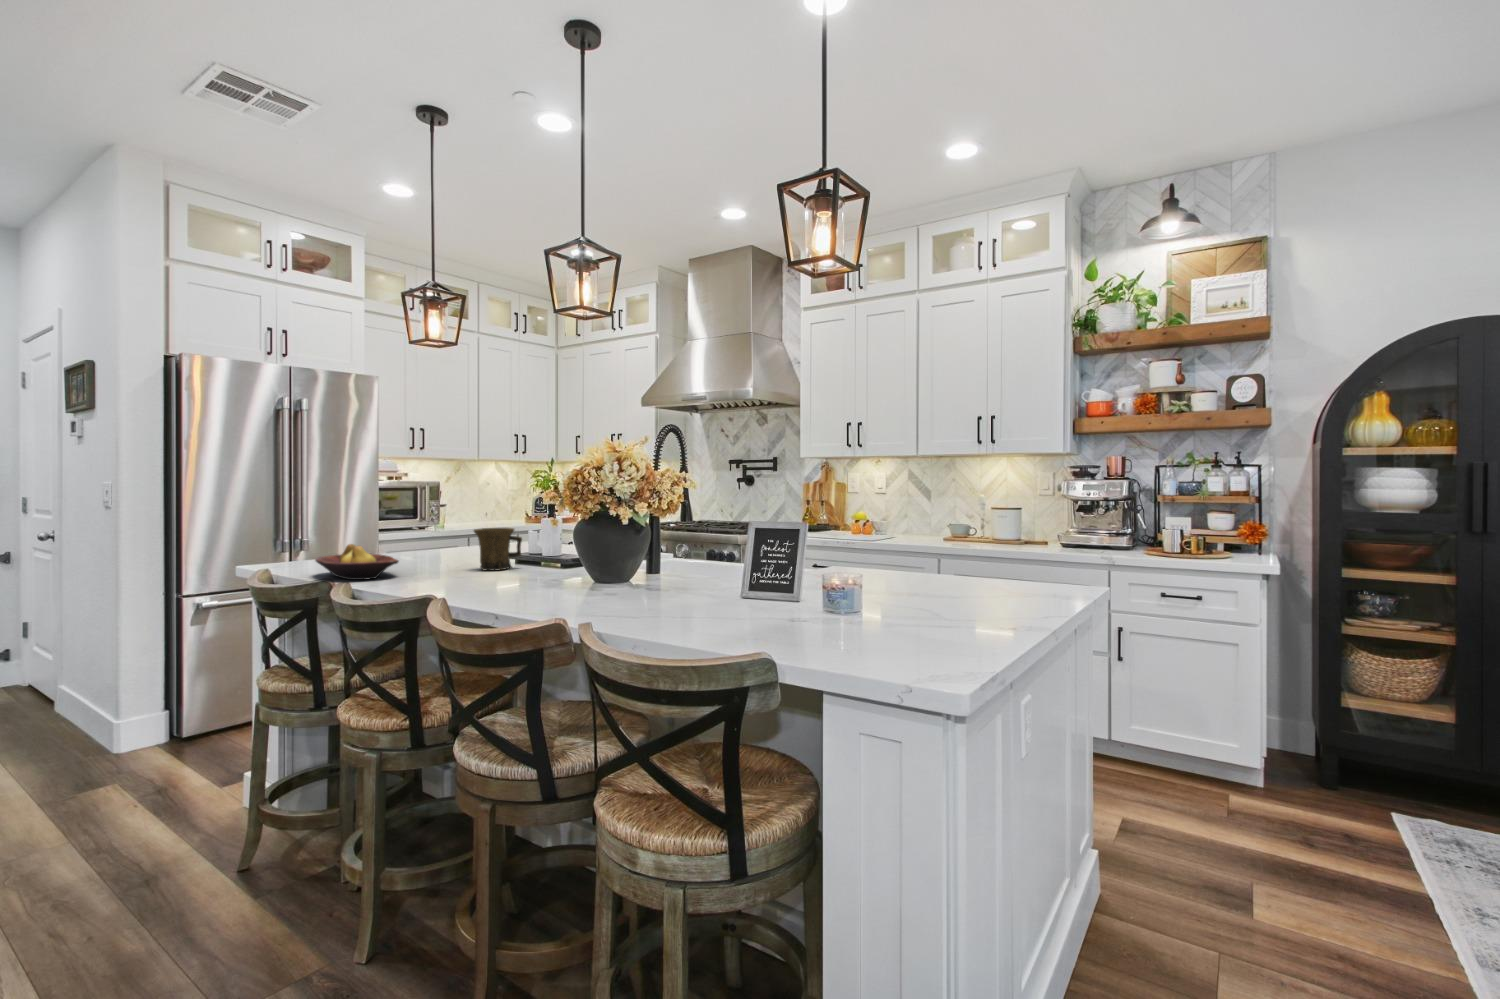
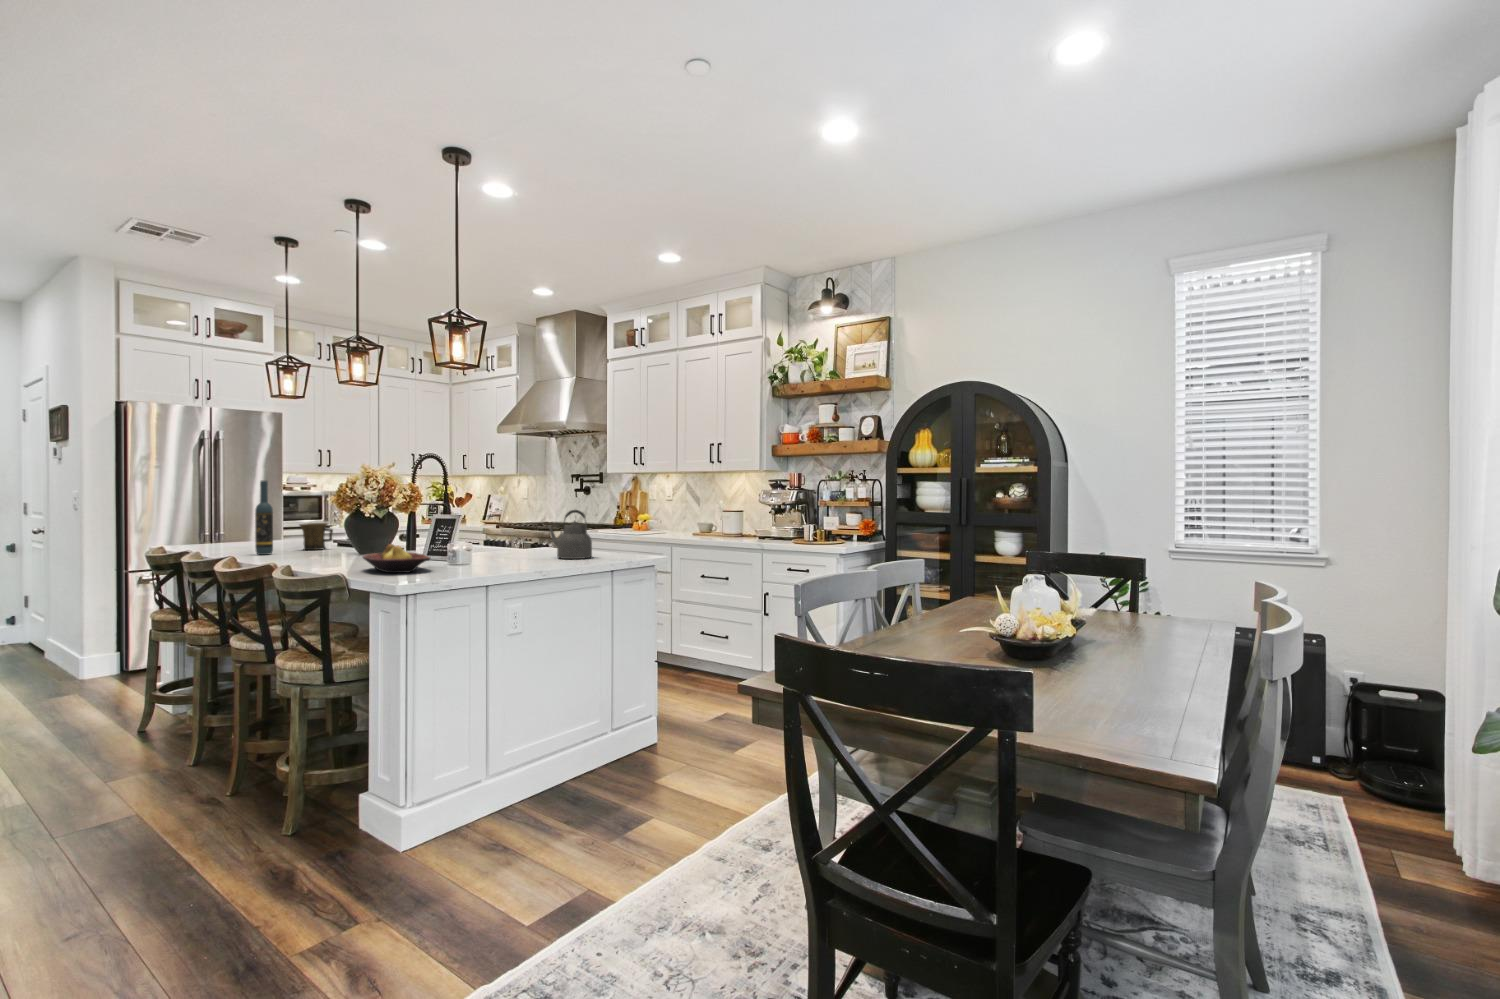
wine bottle: none [426,459,452,581] -> present [255,481,273,555]
kettle: none [934,507,1023,592] -> present [547,510,592,559]
fruit bowl: present [316,544,399,580] -> present [363,544,430,573]

